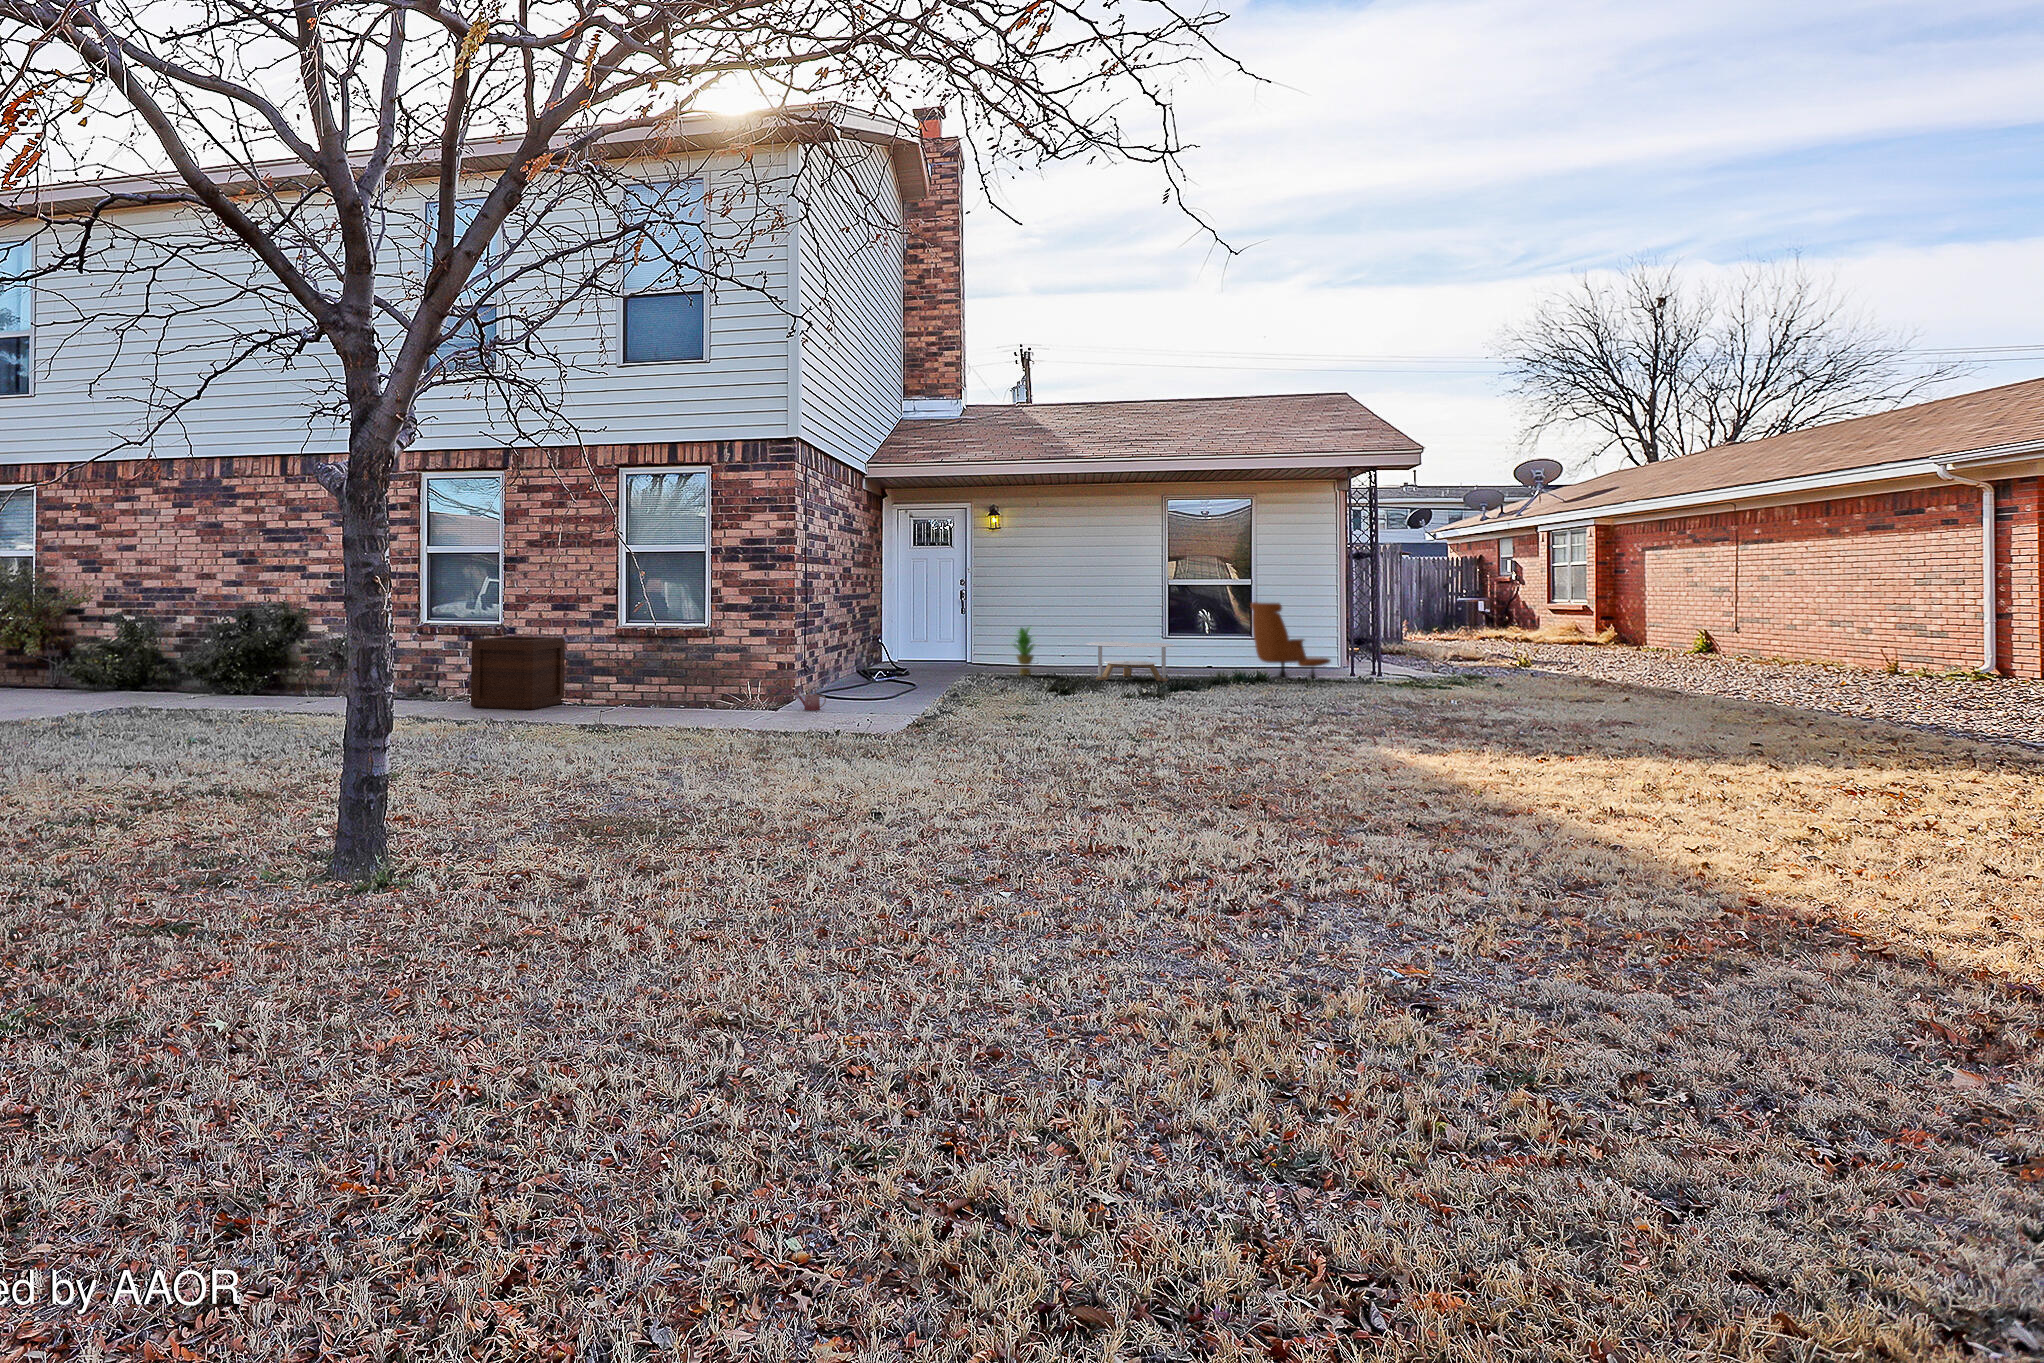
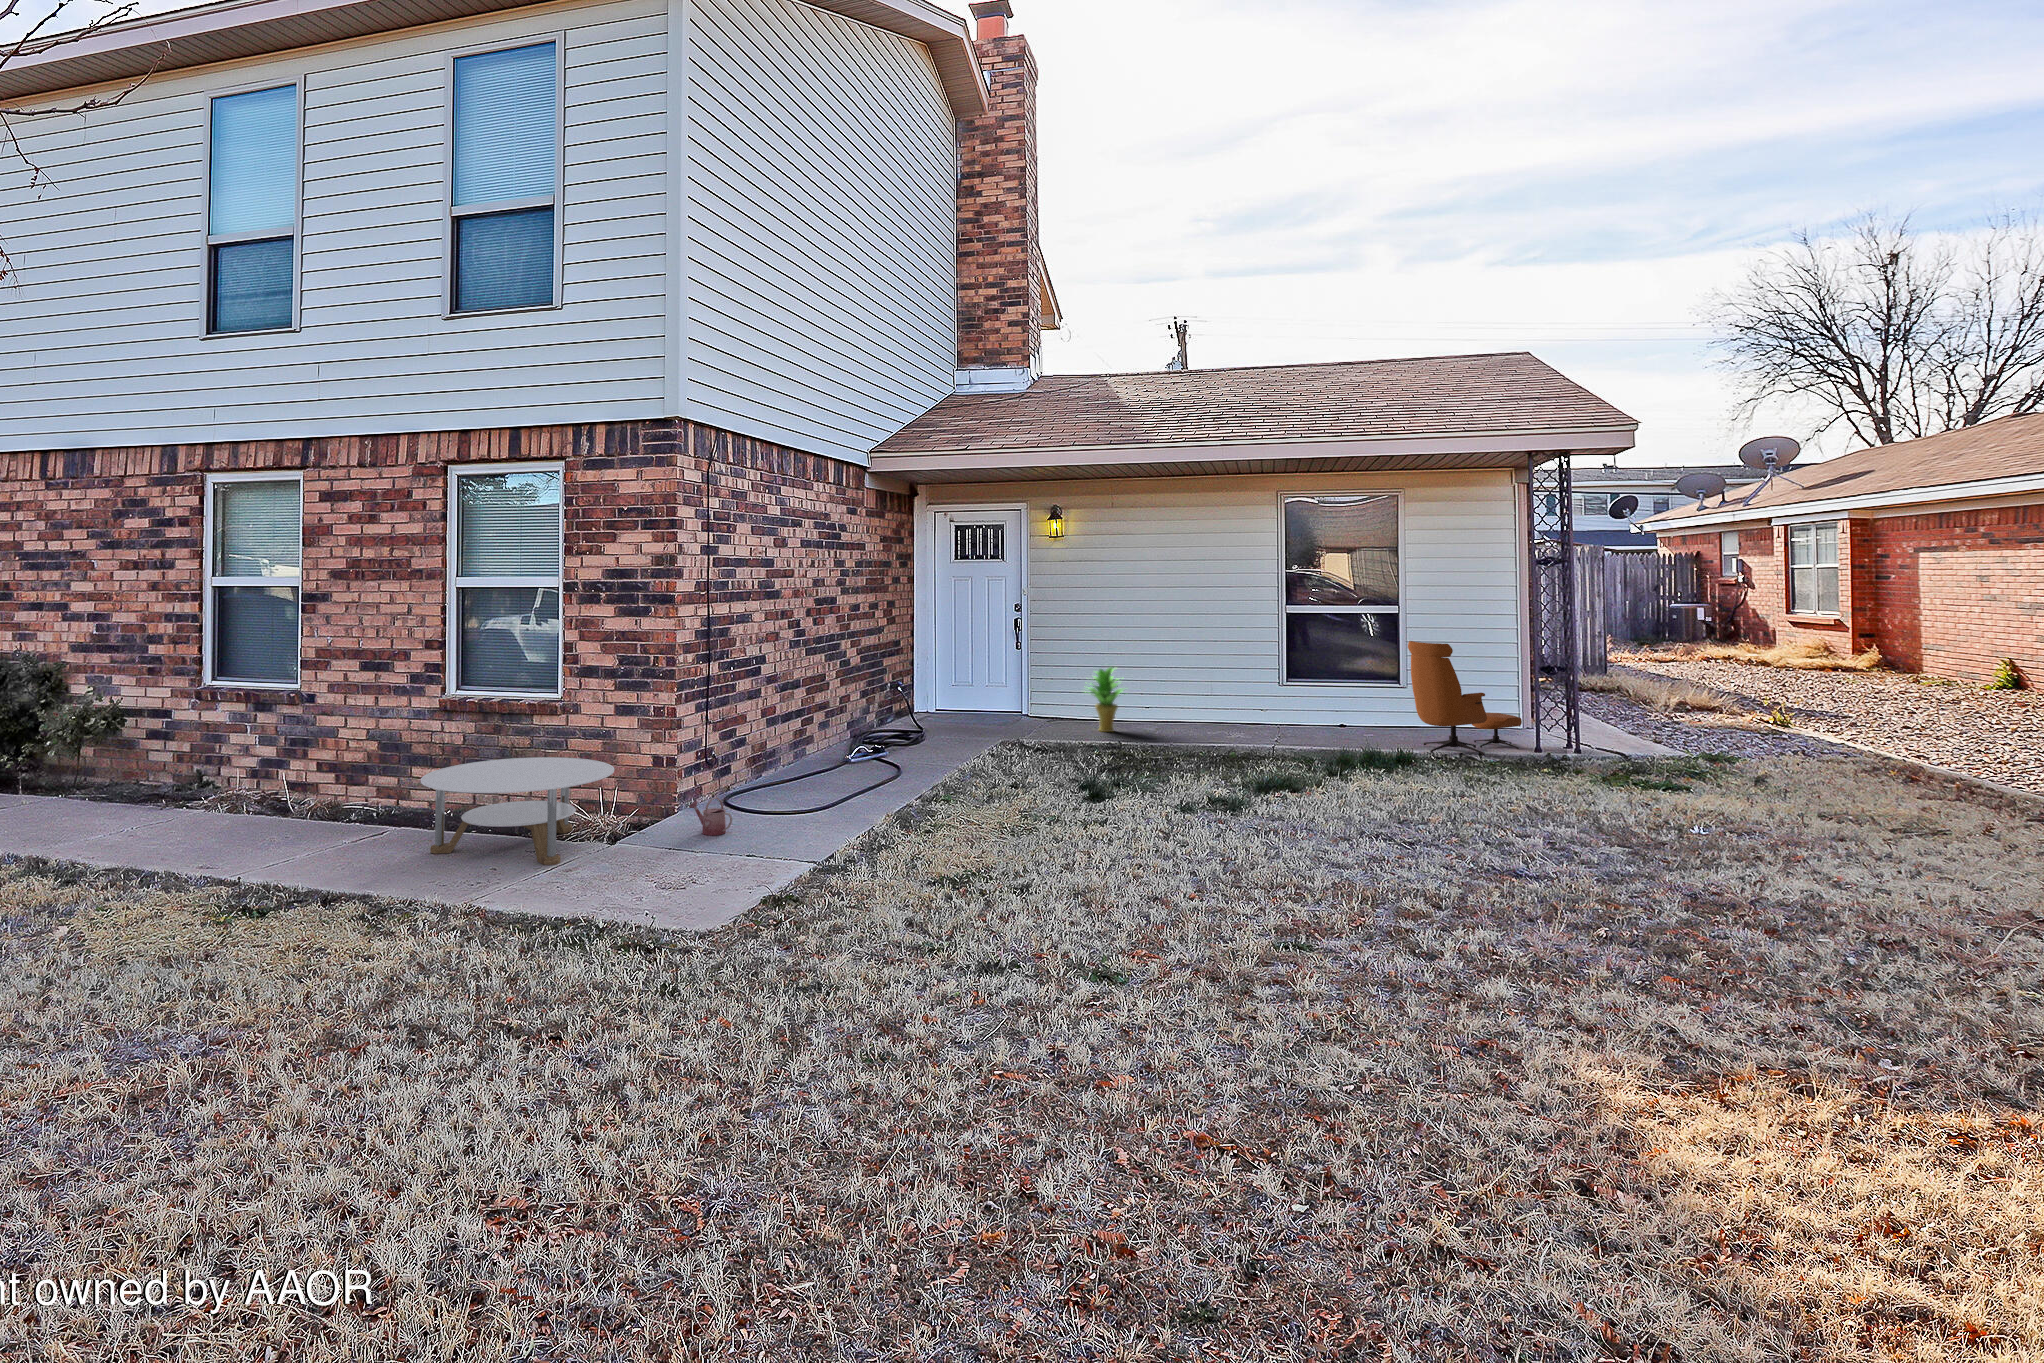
wooden crate: present [471,637,565,710] -> none [216,711,376,832]
round table: present [1086,642,1174,681] -> present [421,757,614,865]

